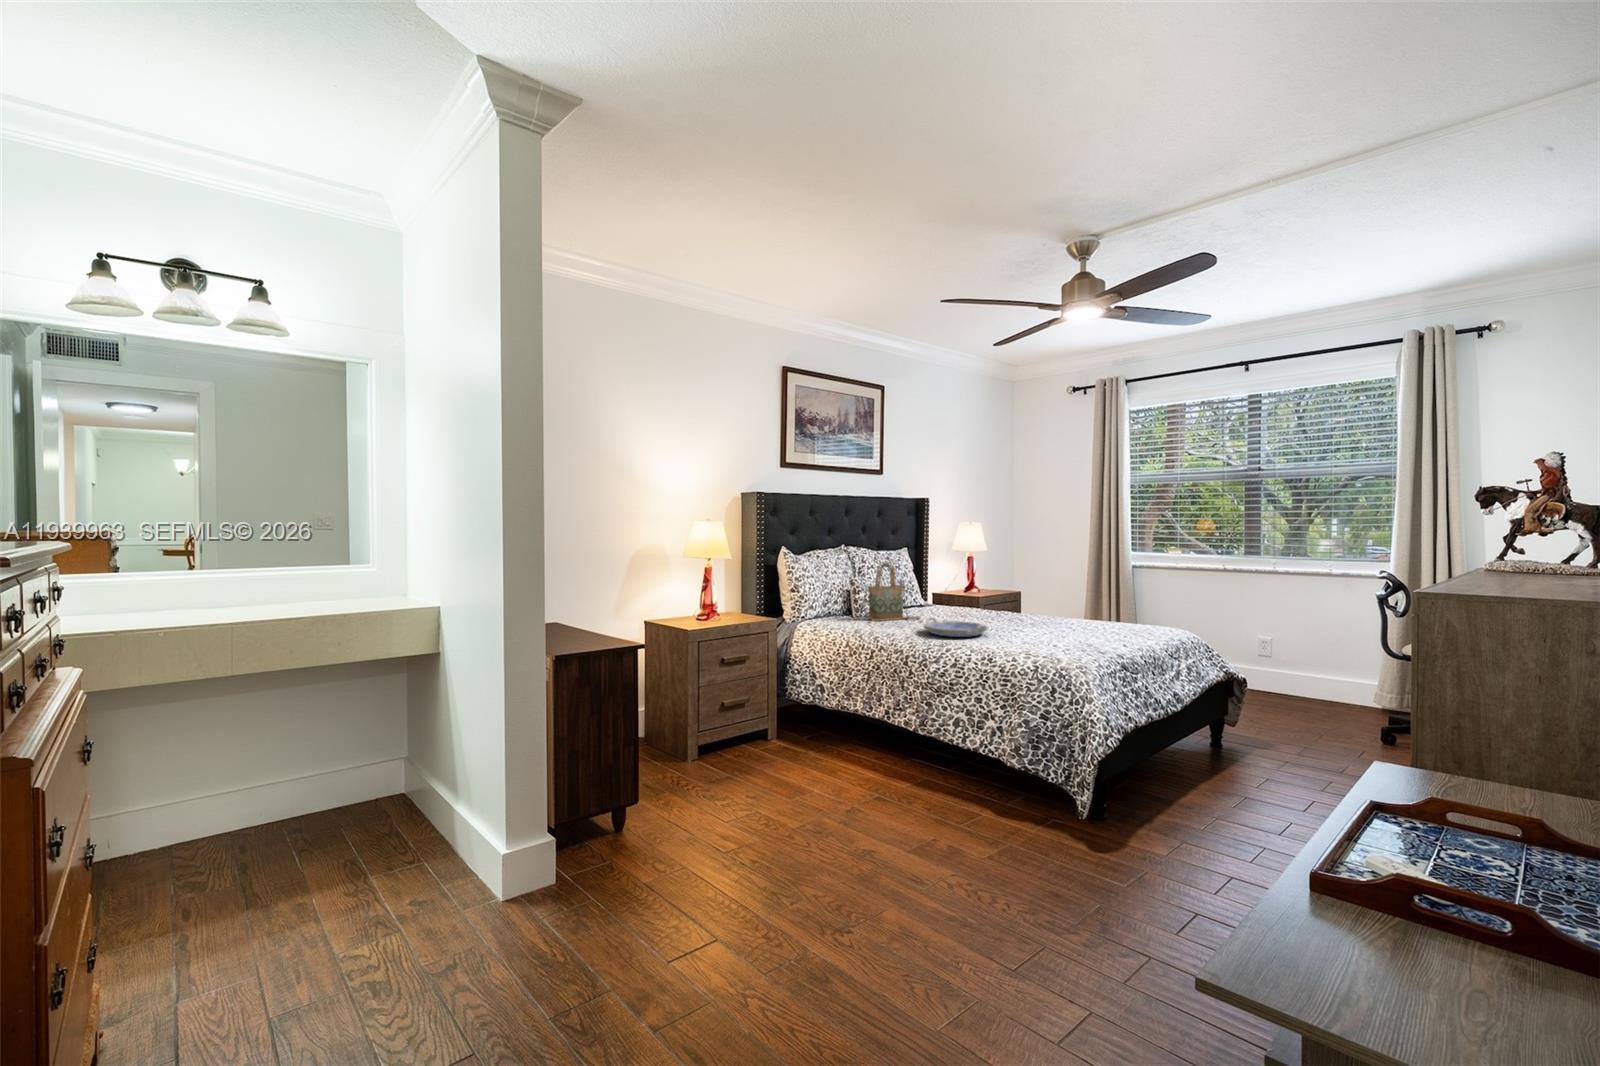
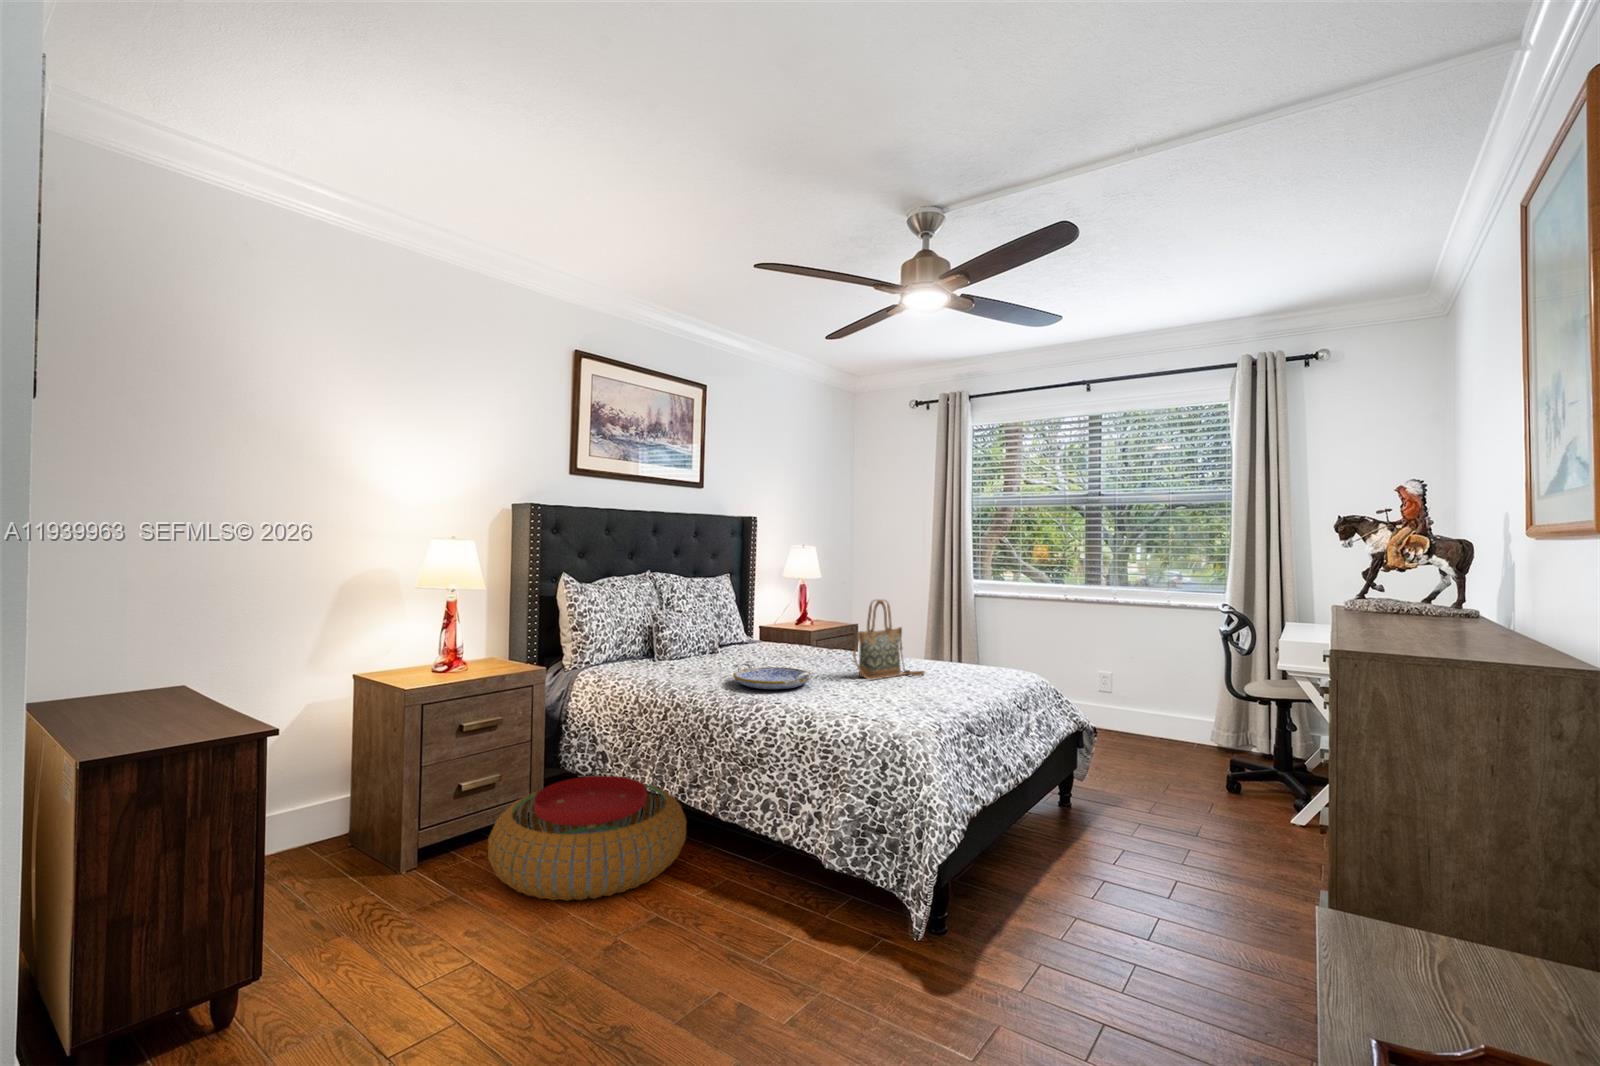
handbag: present [862,563,920,621] -> present [853,600,924,680]
pouf: none [751,700,892,782] -> present [488,776,686,901]

